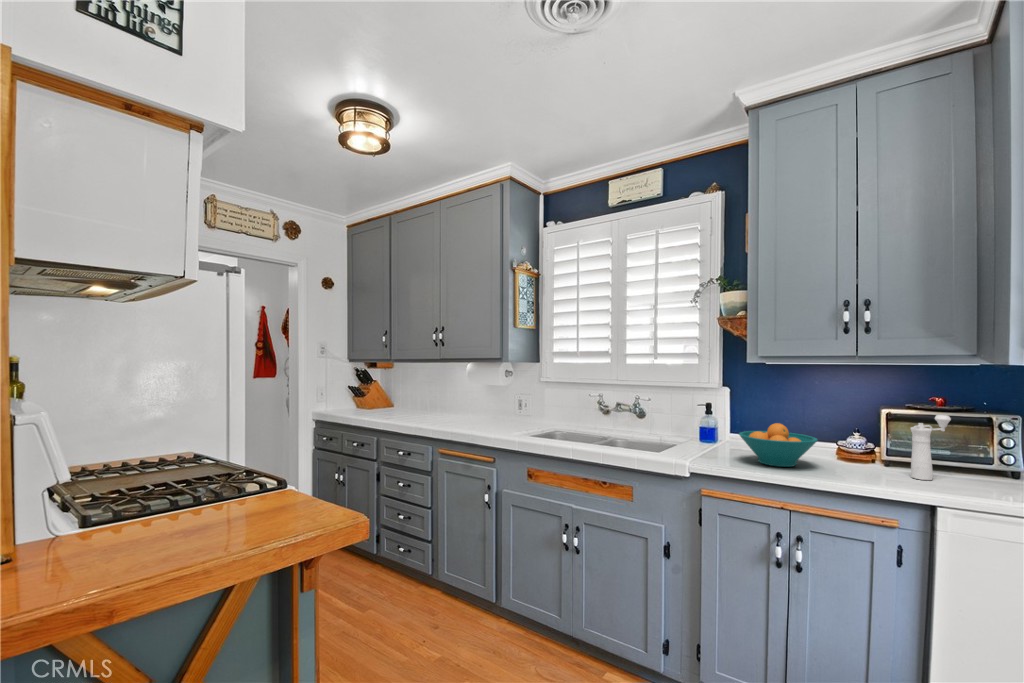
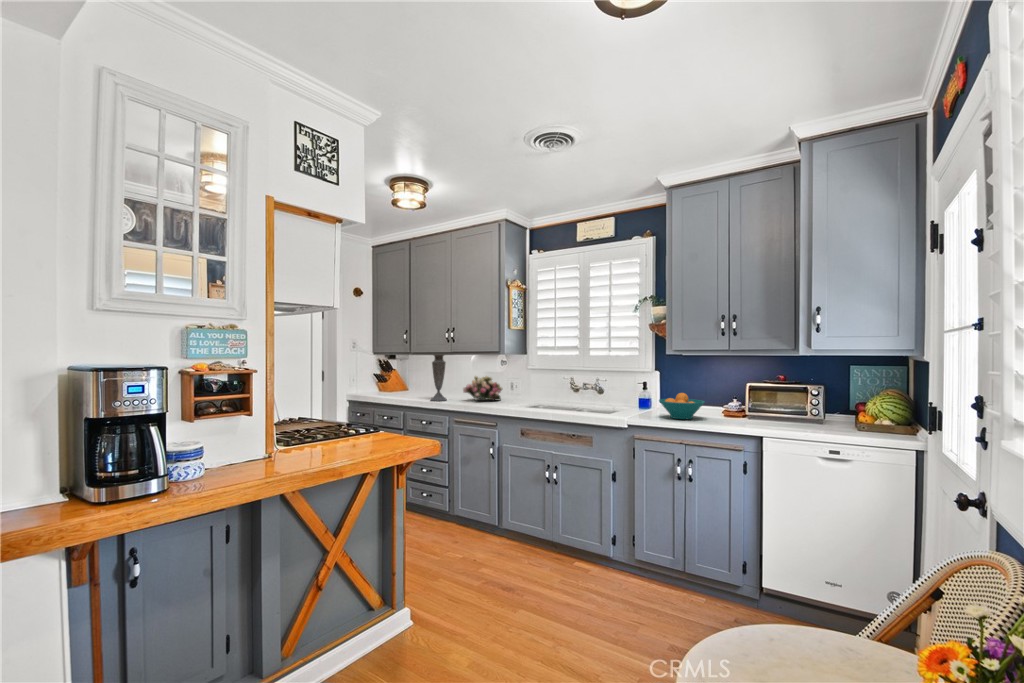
vase: none [408,360,432,423] -> present [431,354,446,401]
flower arrangement: none [452,389,506,423] -> present [463,376,502,400]
pepper mill: present [910,415,951,480] -> none [755,386,780,424]

